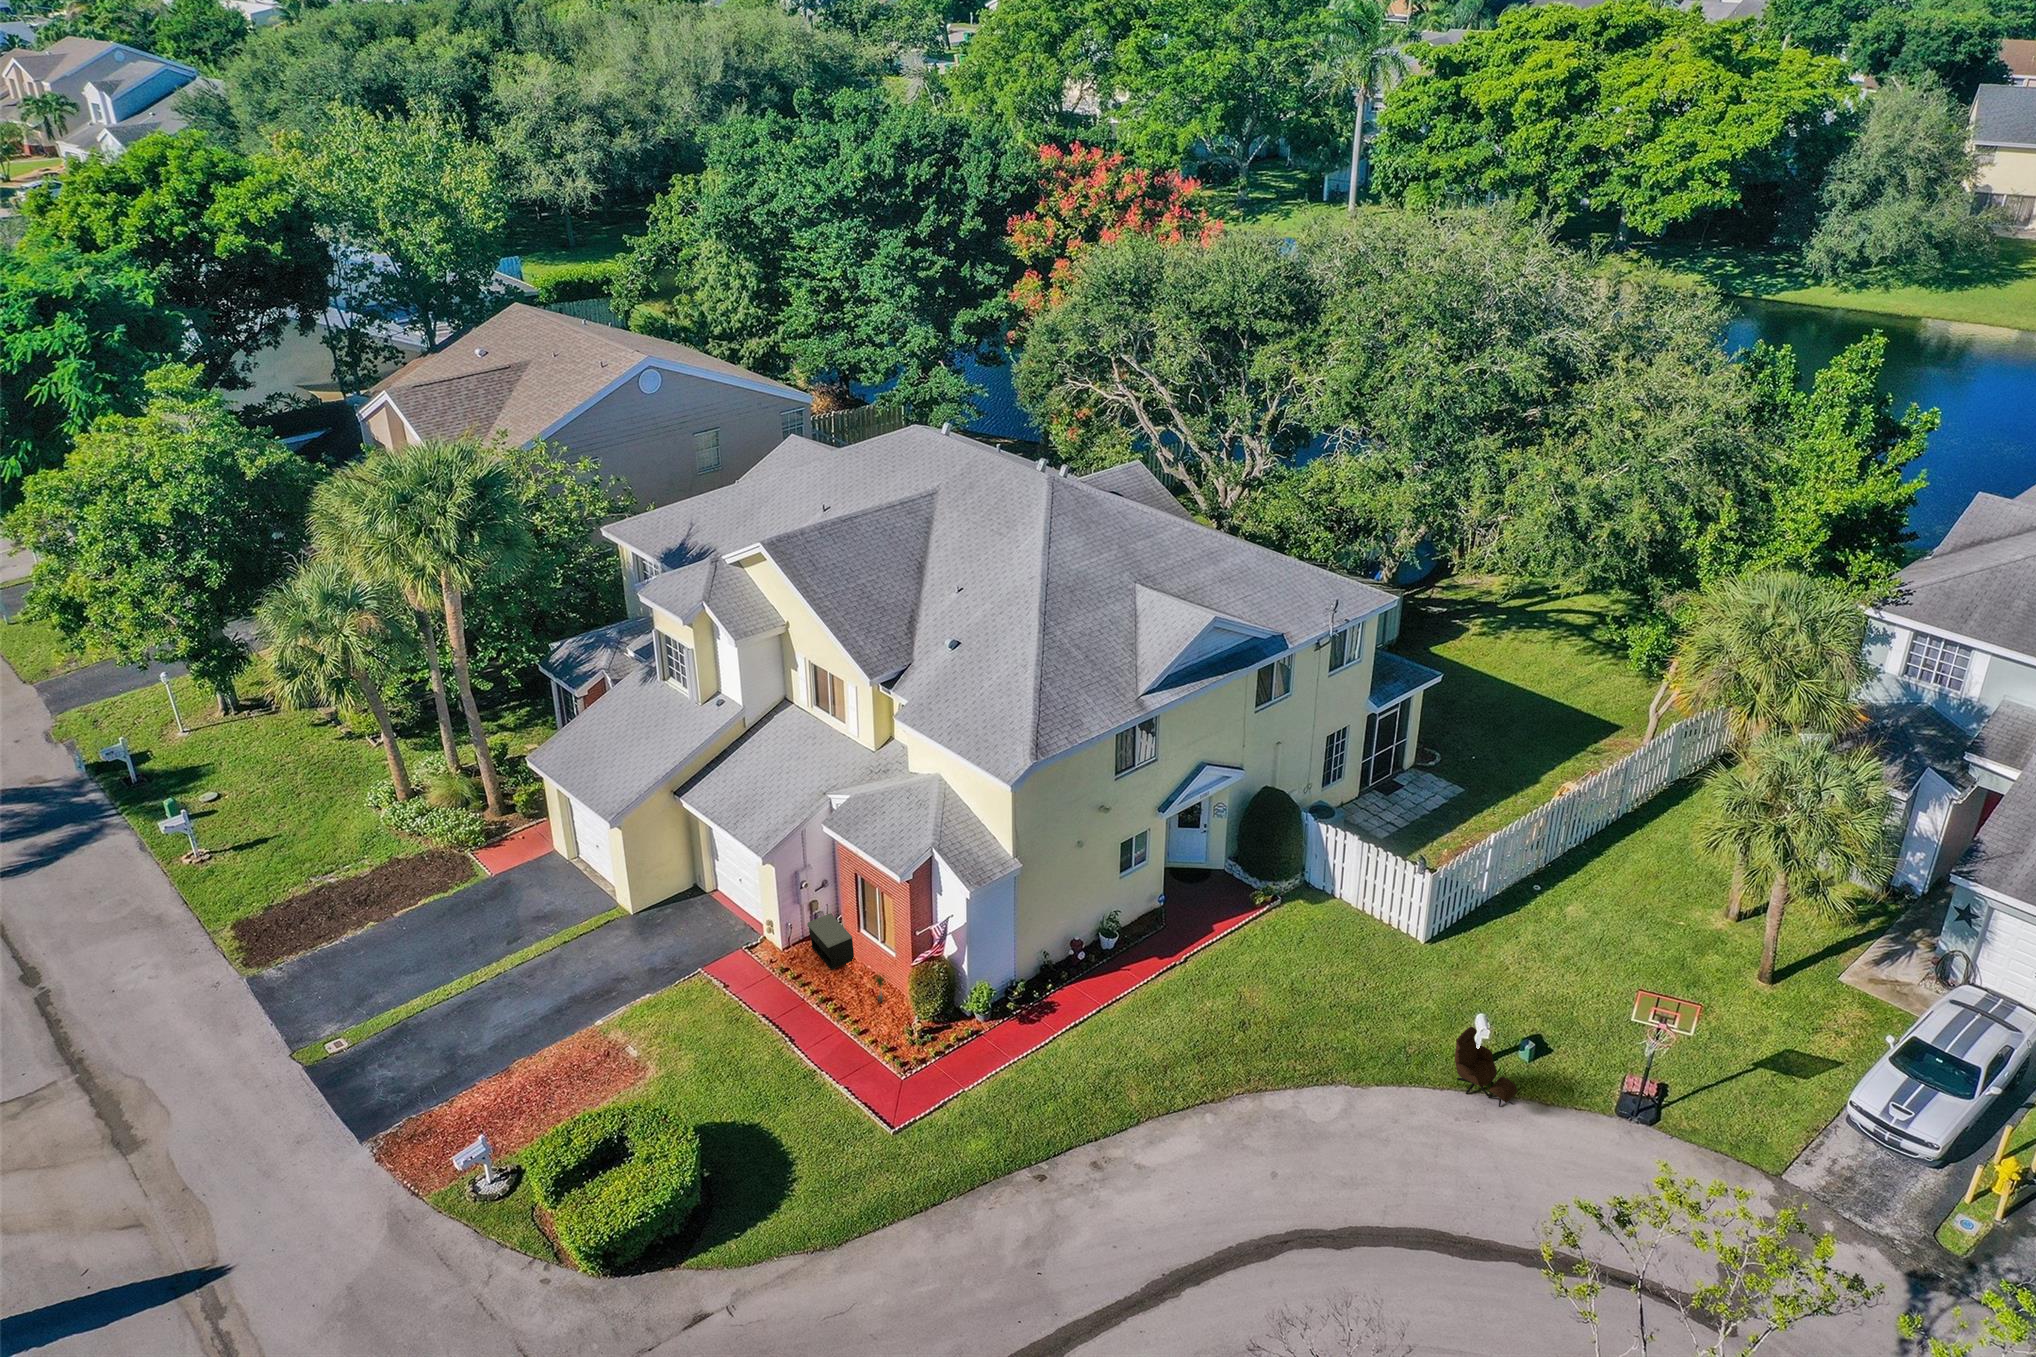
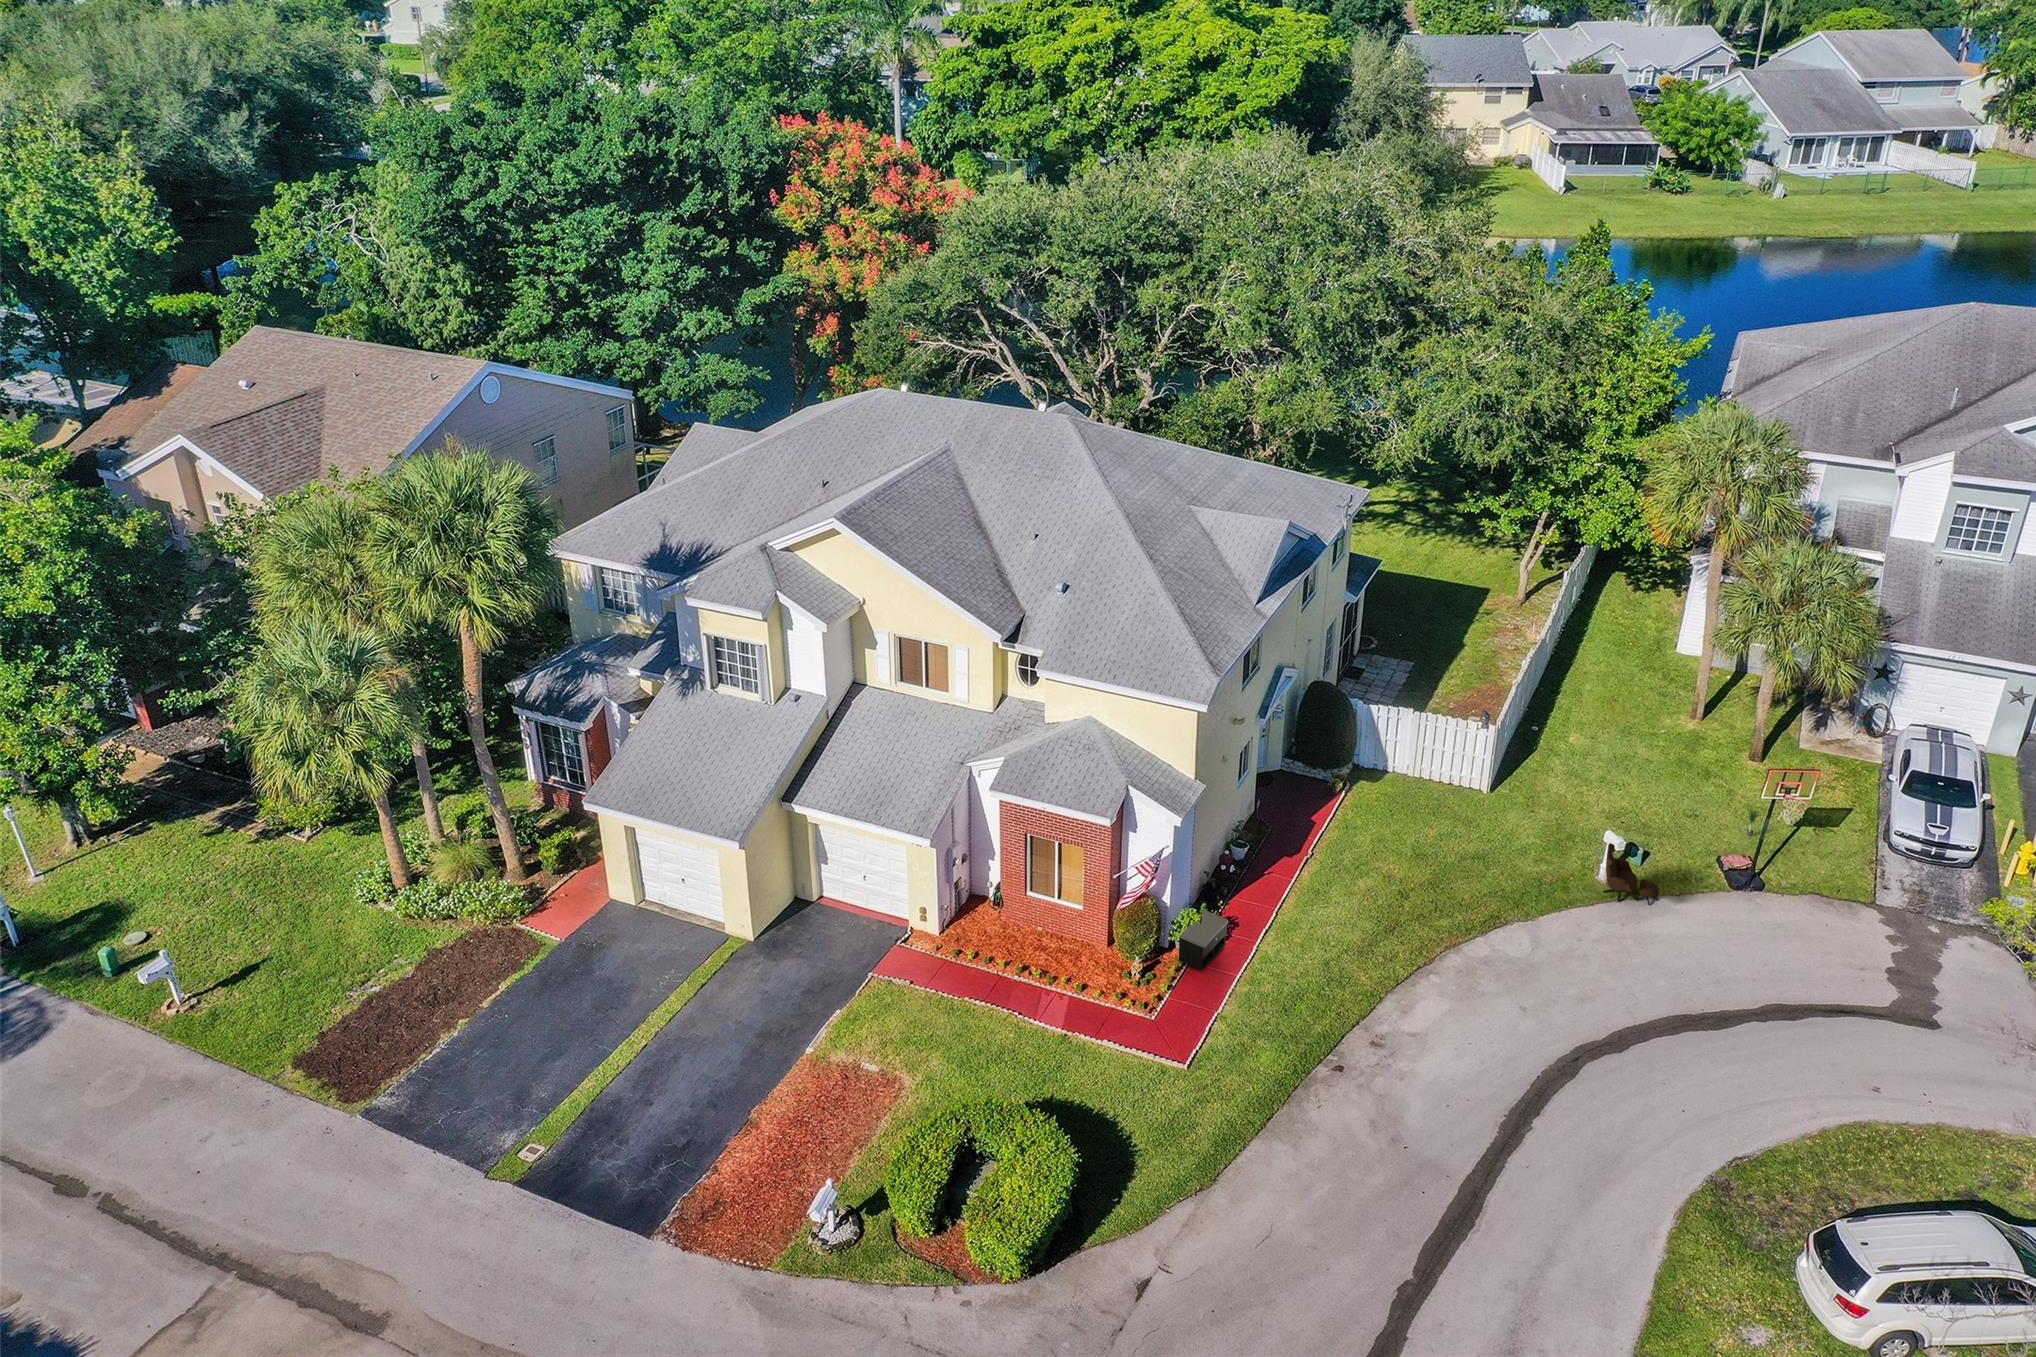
storage bench: present [807,914,854,970] -> present [1179,910,1228,970]
potted plant: present [875,975,884,1002] -> present [1747,810,1759,836]

